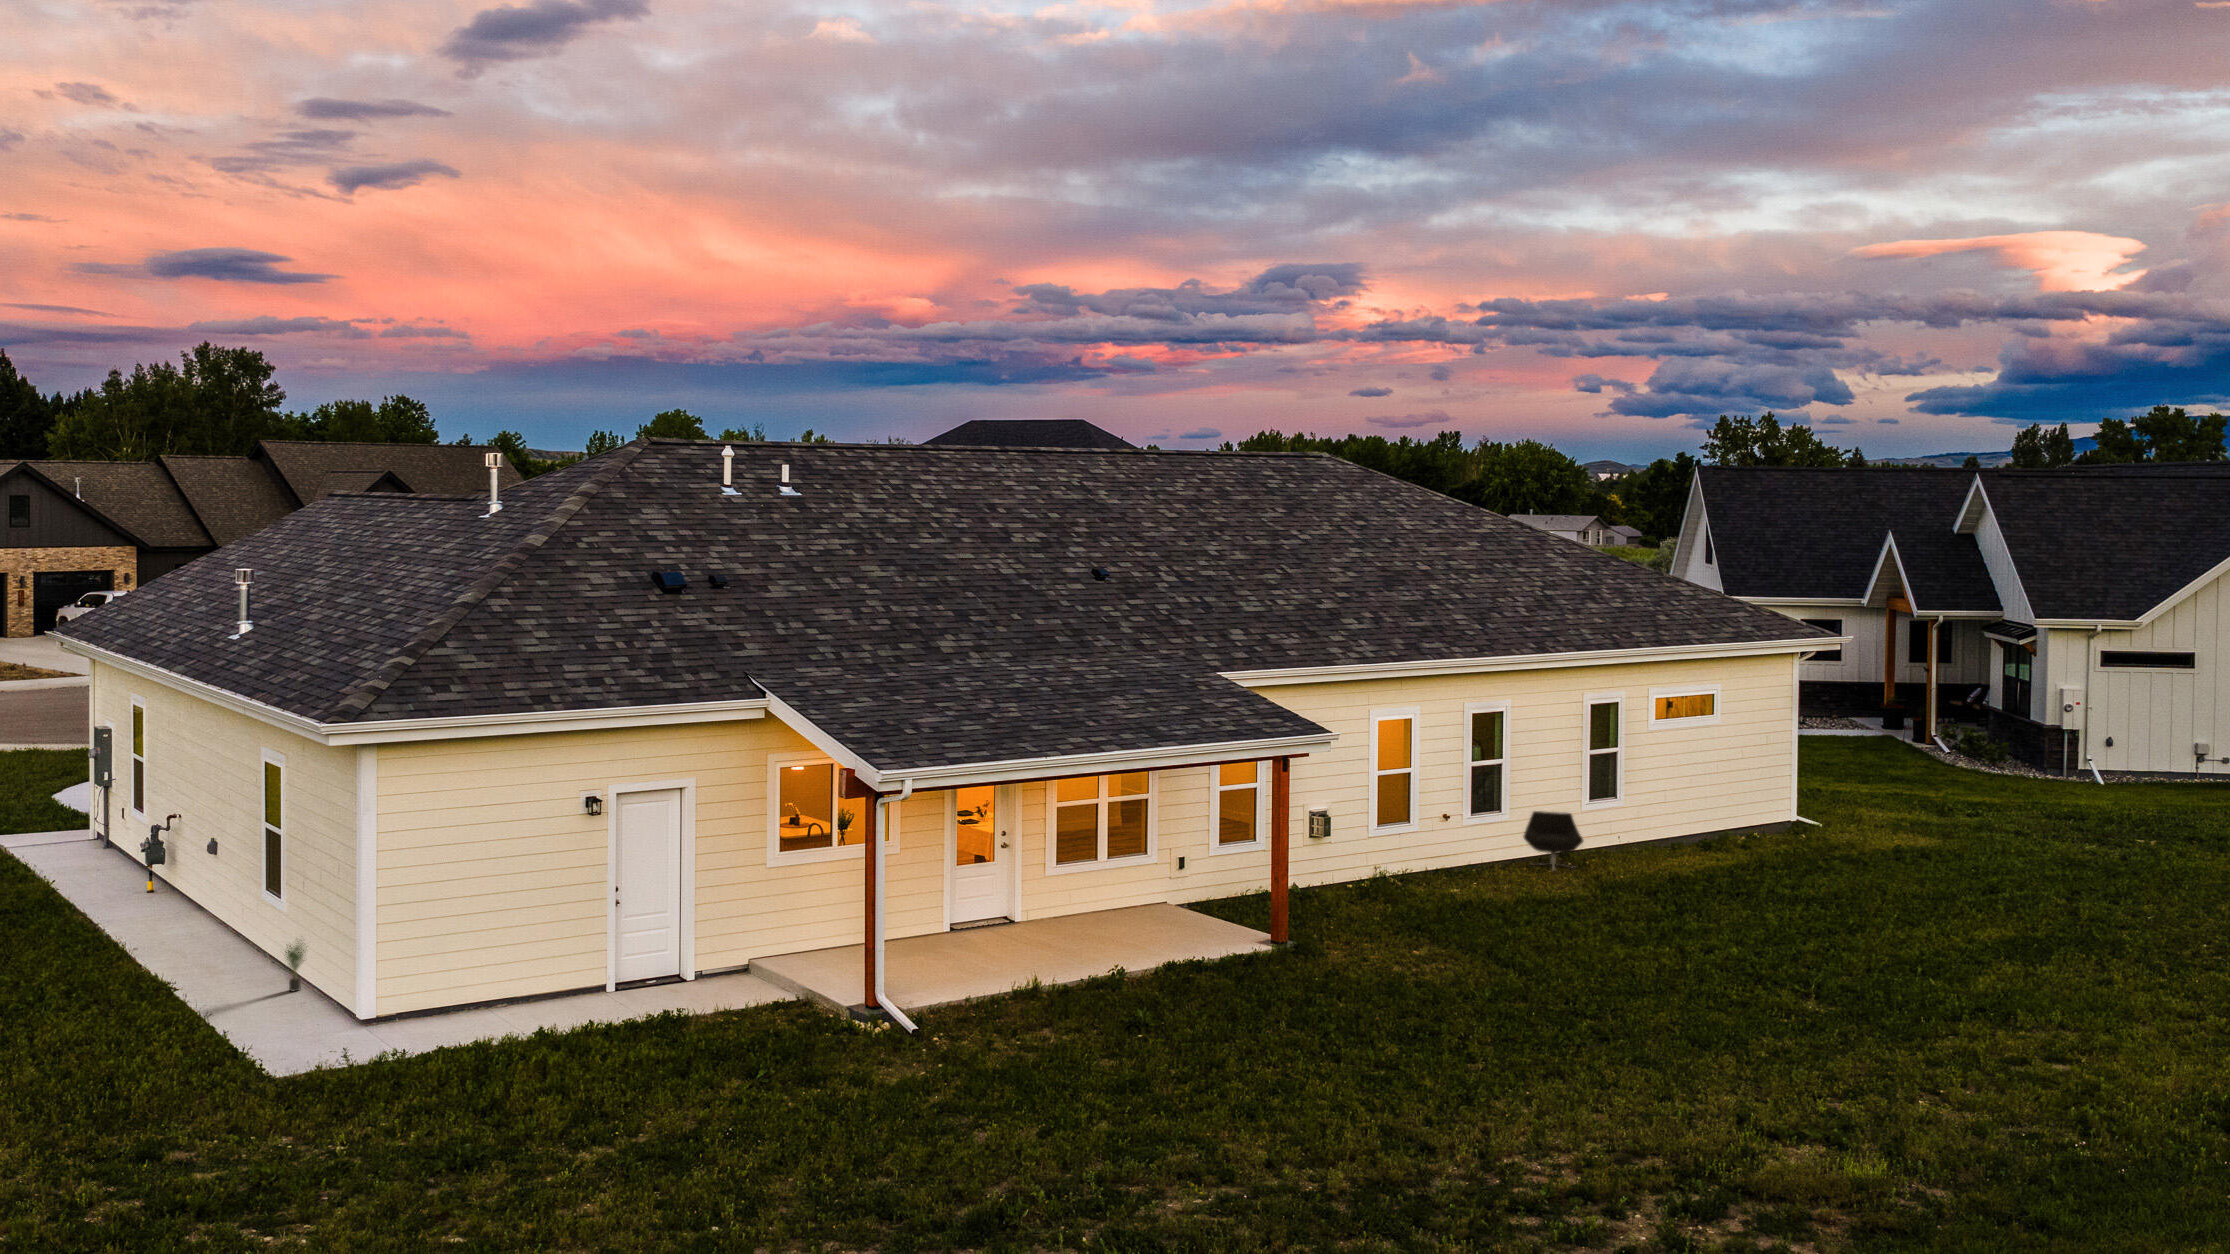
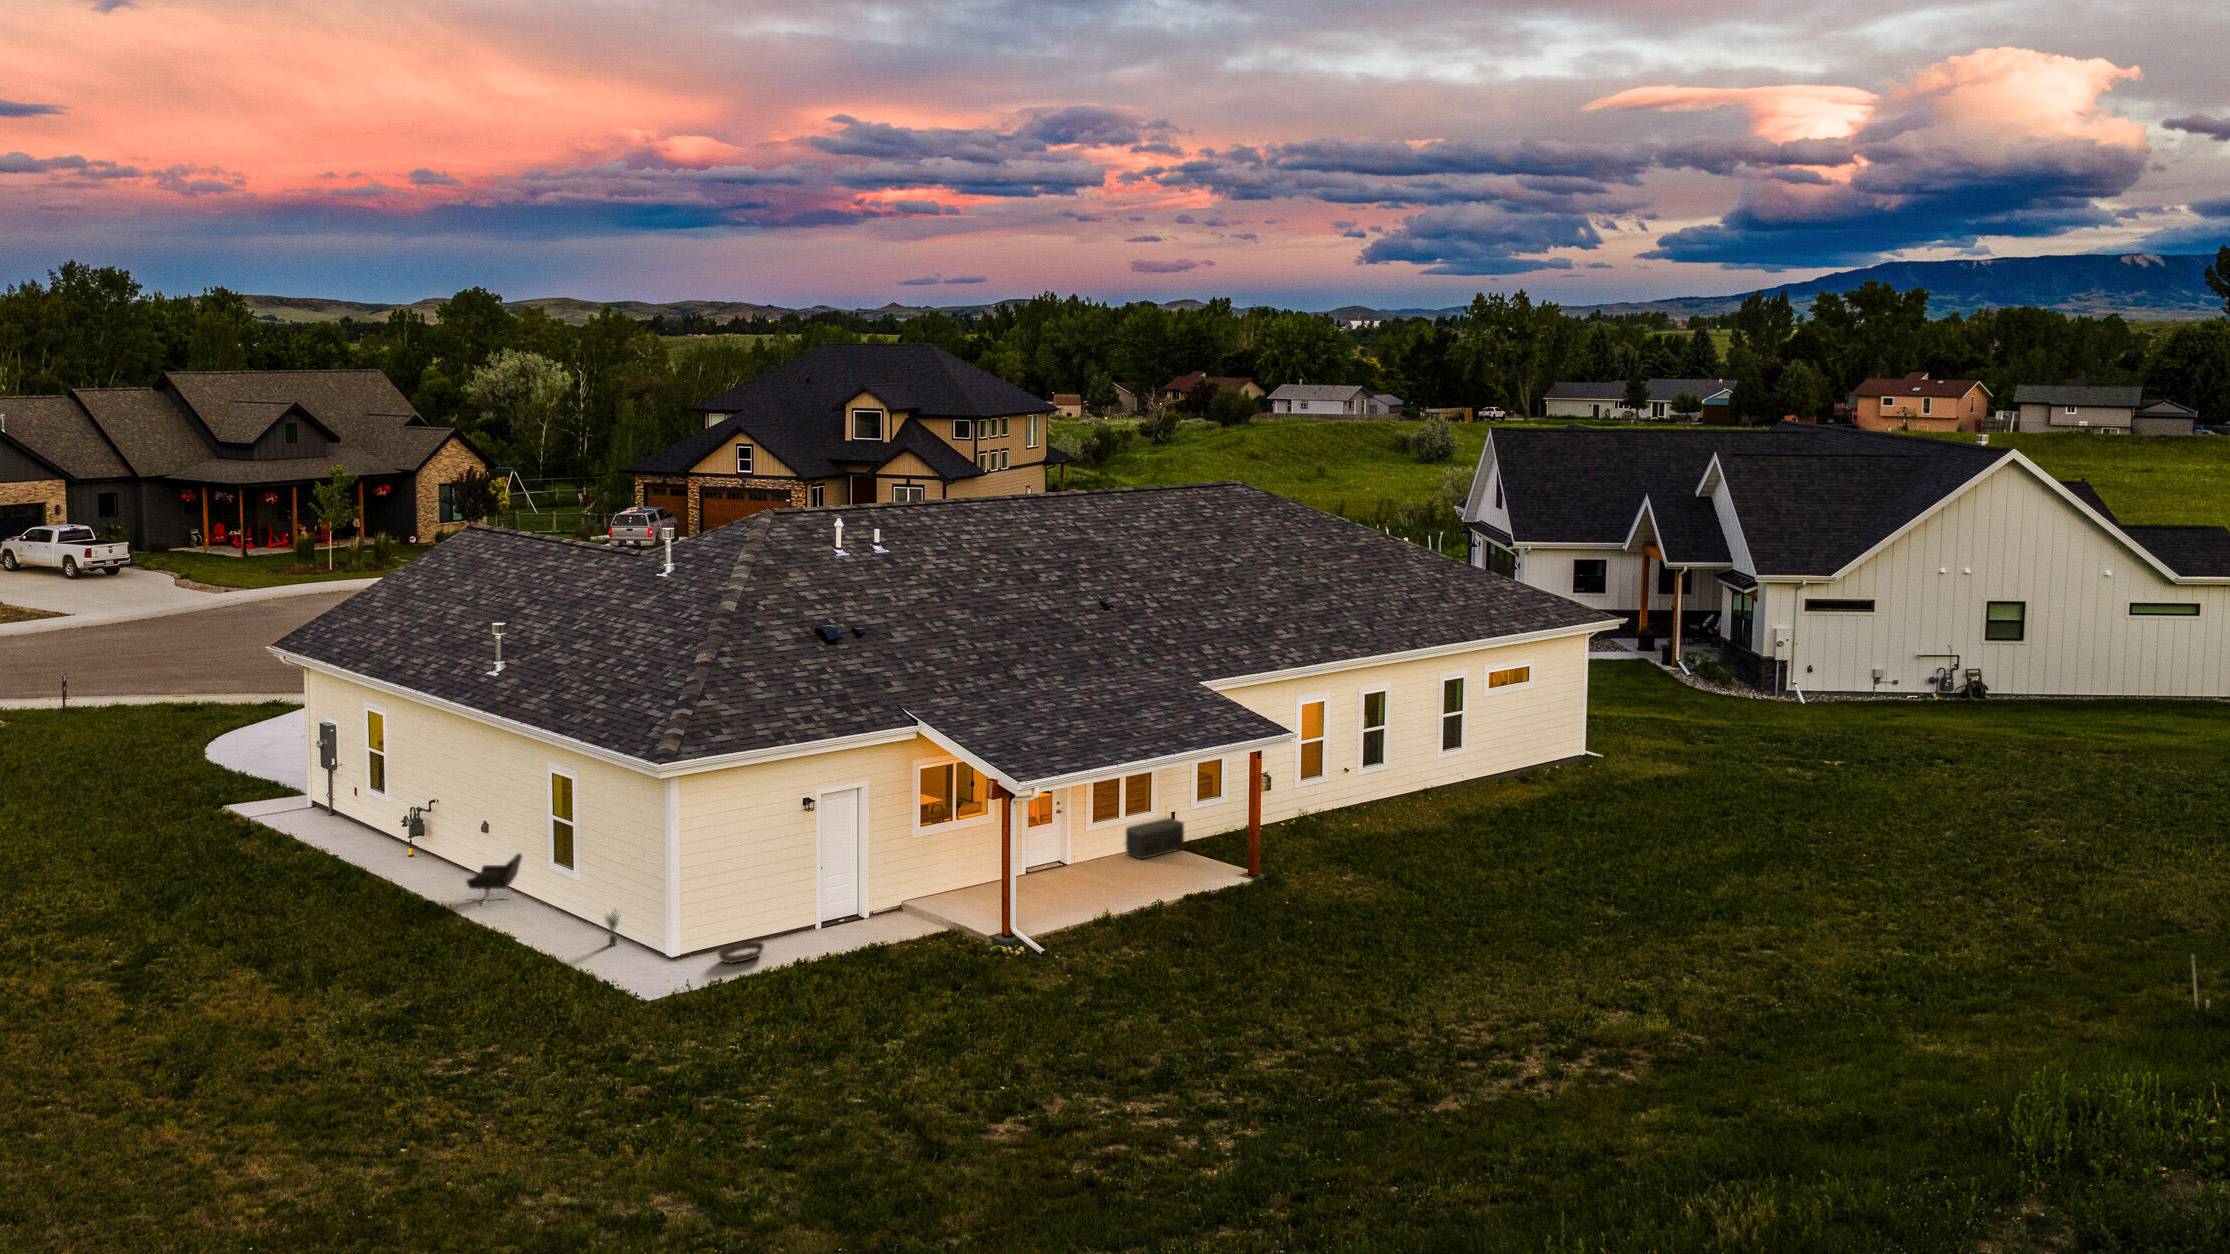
lounge chair: present [1523,811,1583,870] -> present [466,854,523,904]
storage bench: none [1092,865,1182,920] -> present [1125,818,1184,859]
basket: none [423,992,499,1021] -> present [717,941,764,964]

